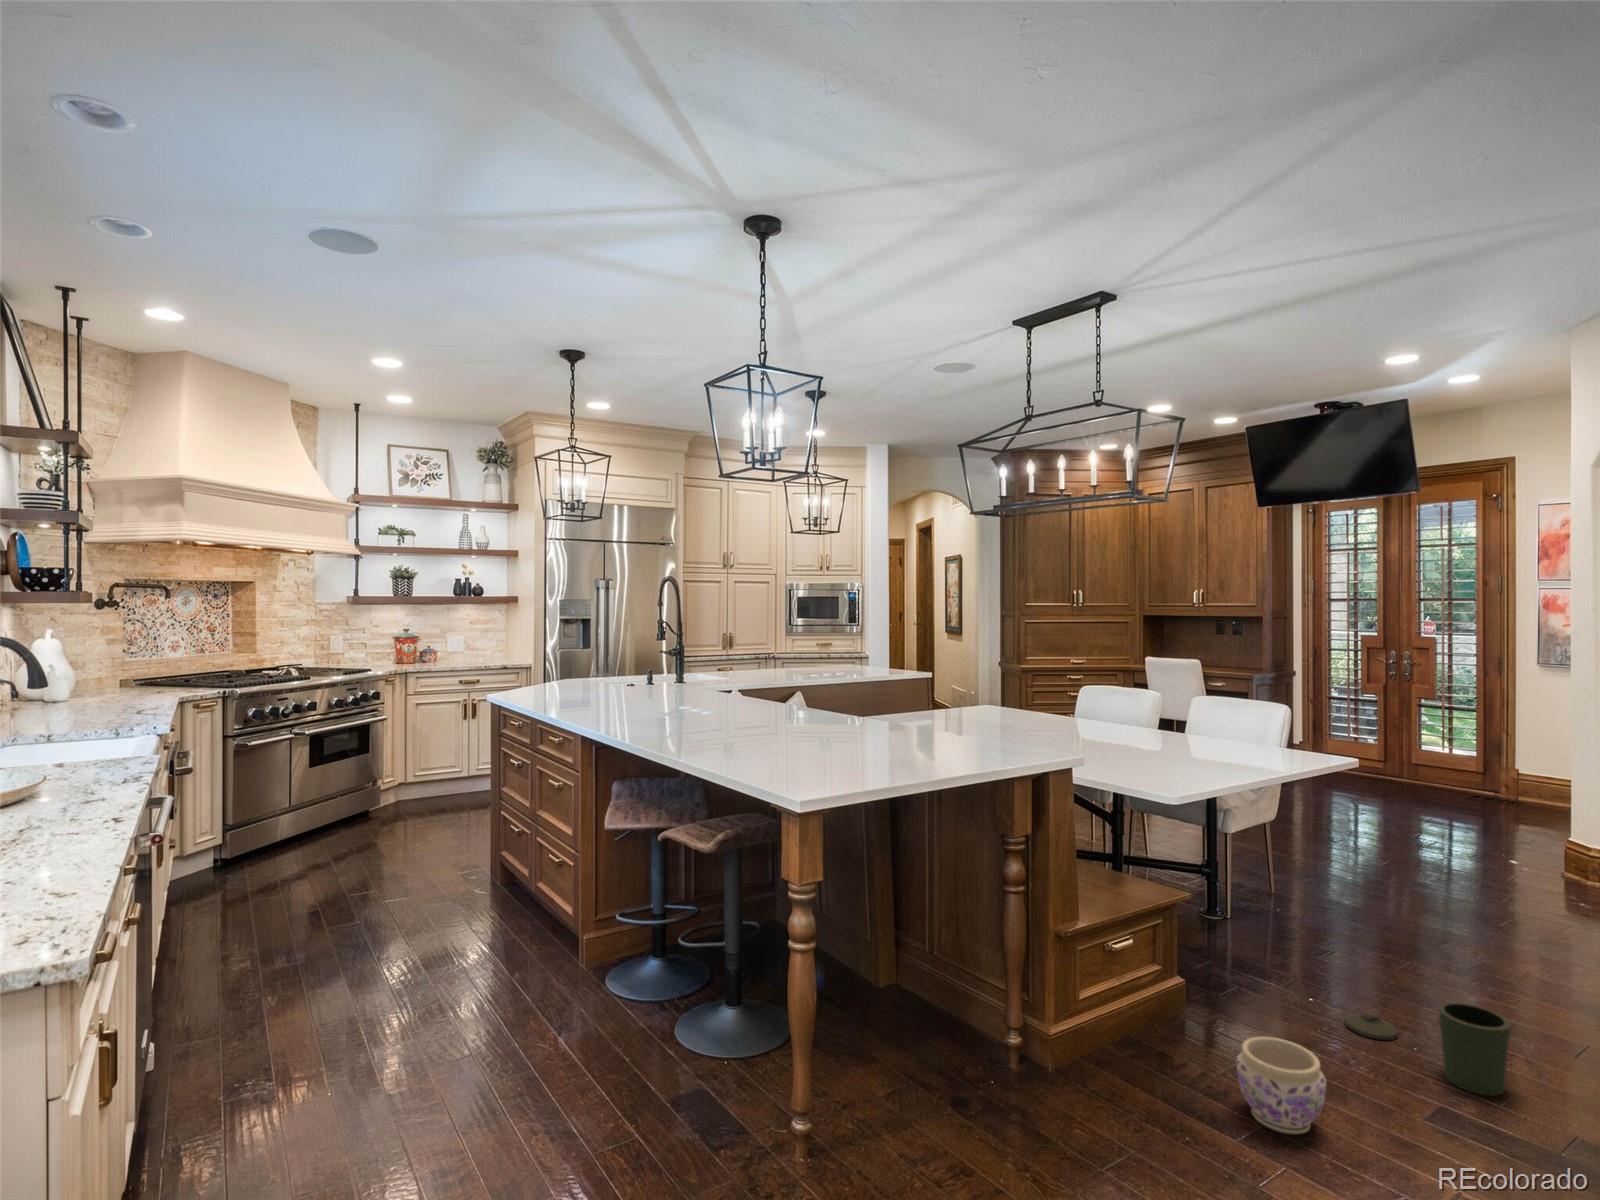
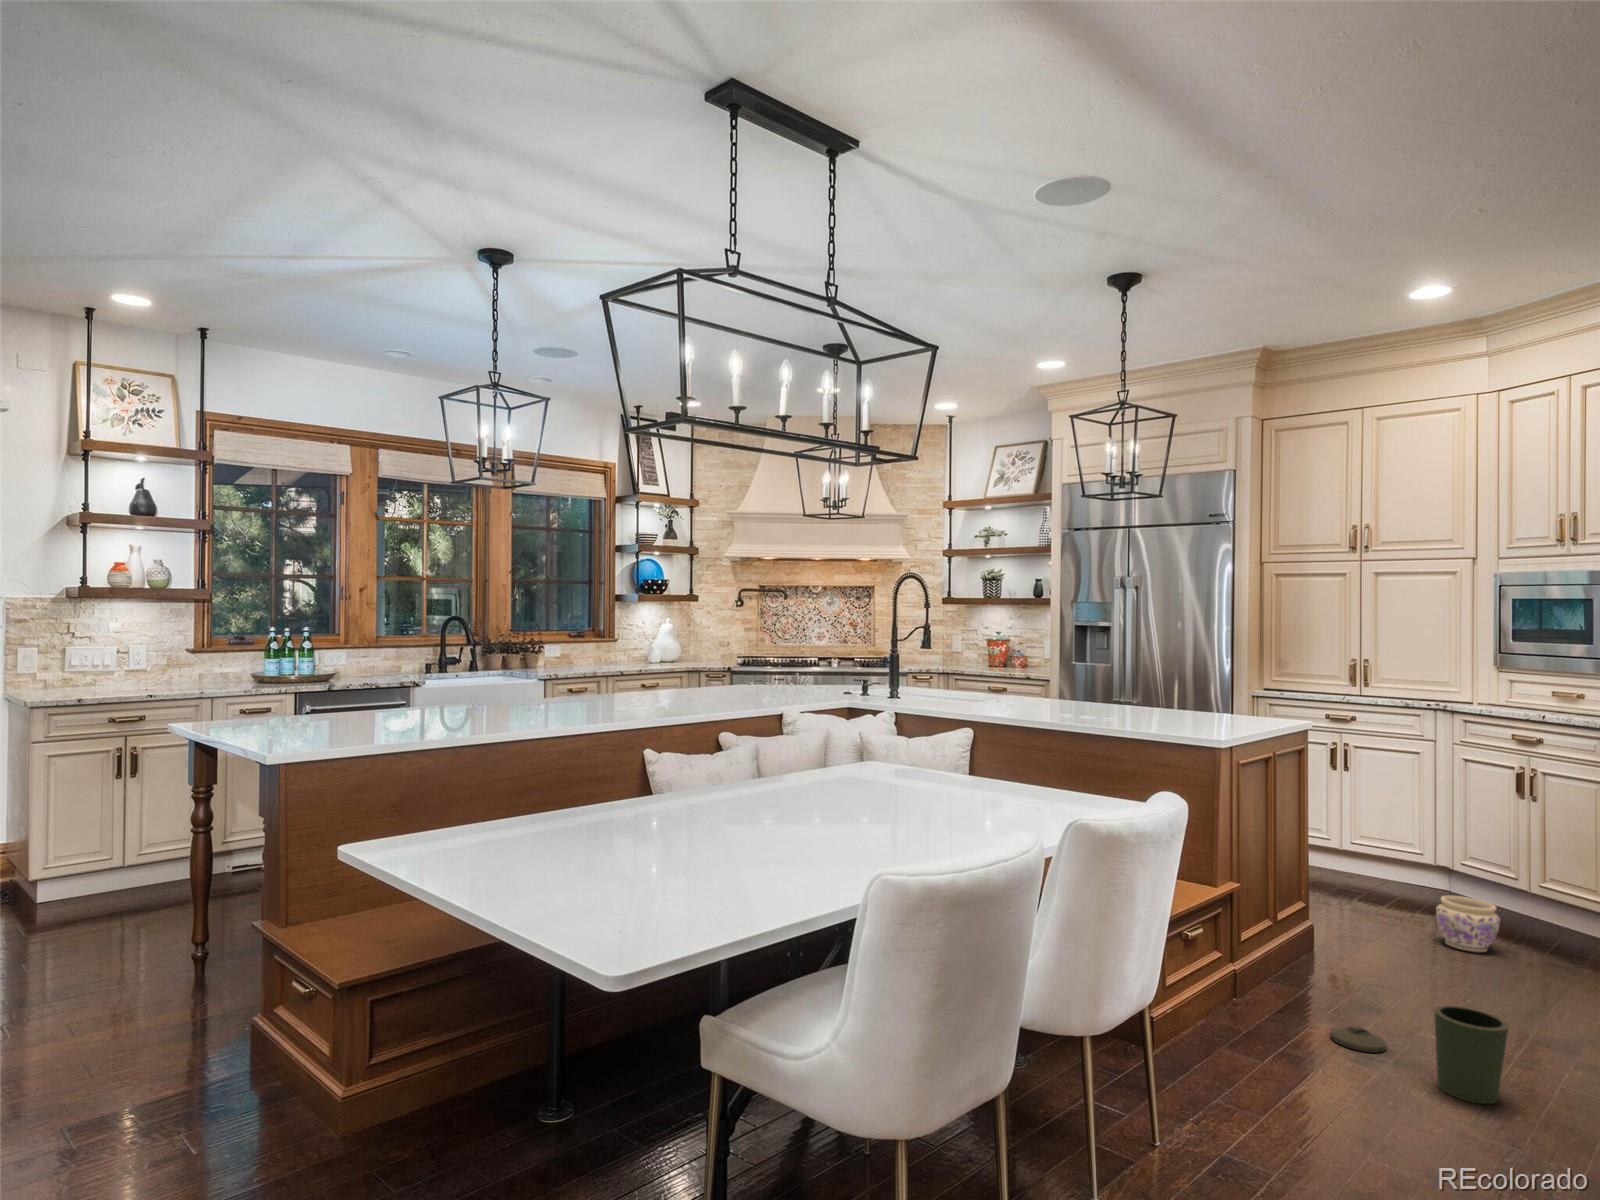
planter: present [1236,1037,1326,1135] -> present [1436,896,1500,953]

